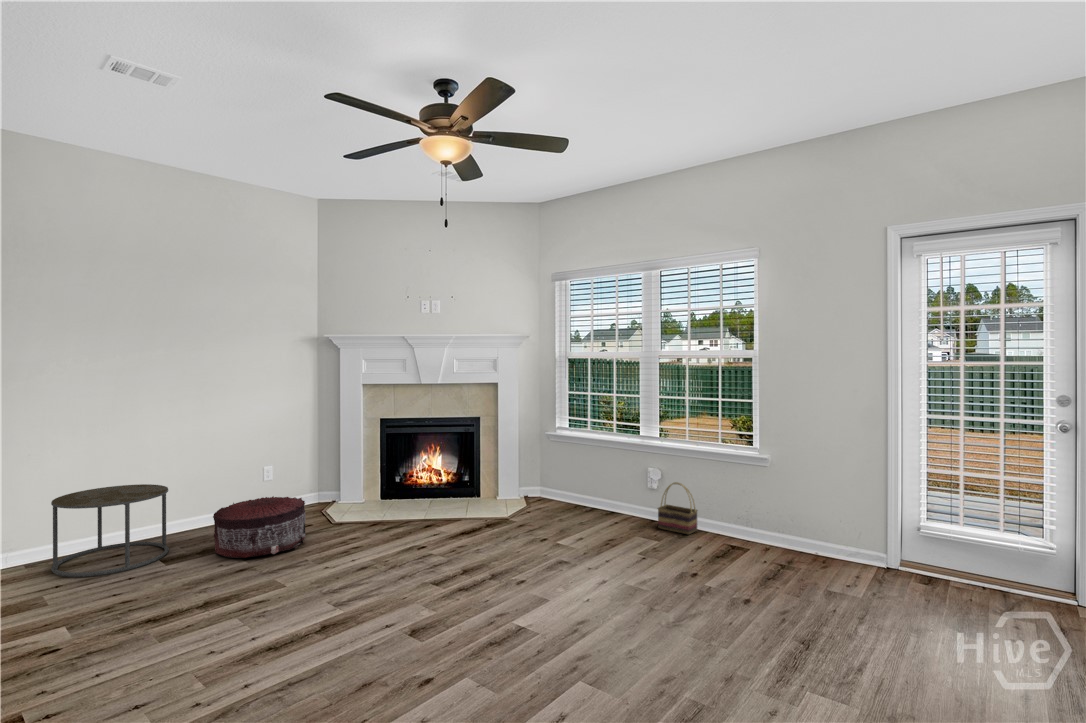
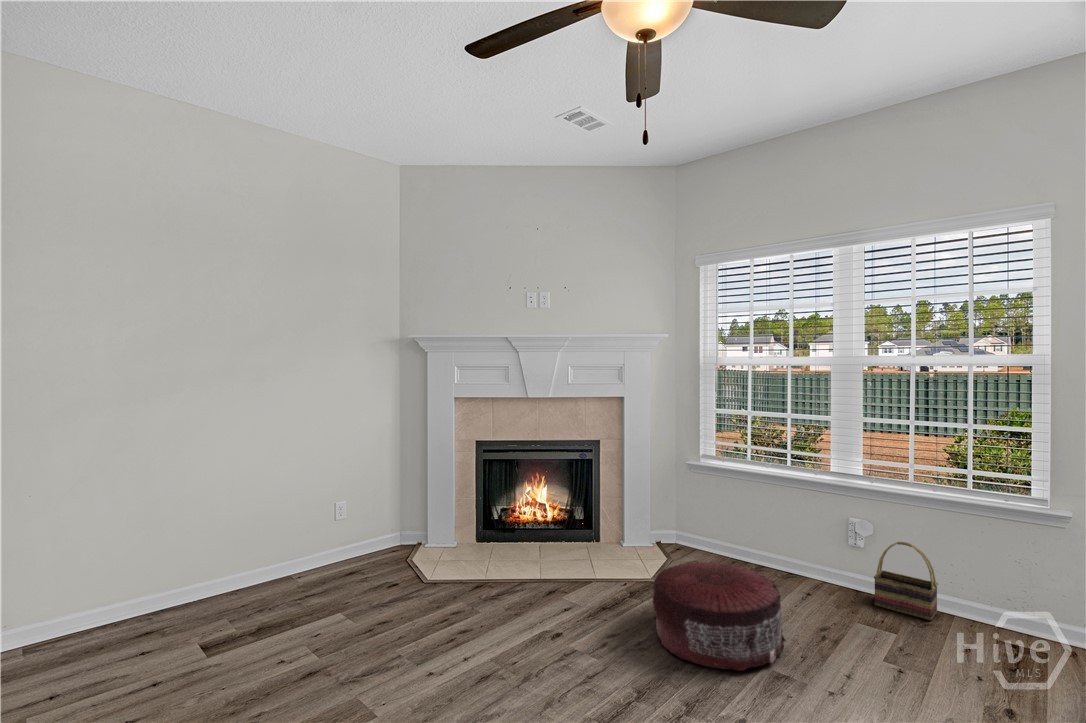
side table: present [51,484,169,577] -> none [53,534,213,680]
pouf: present [213,496,306,558] -> present [652,561,786,671]

